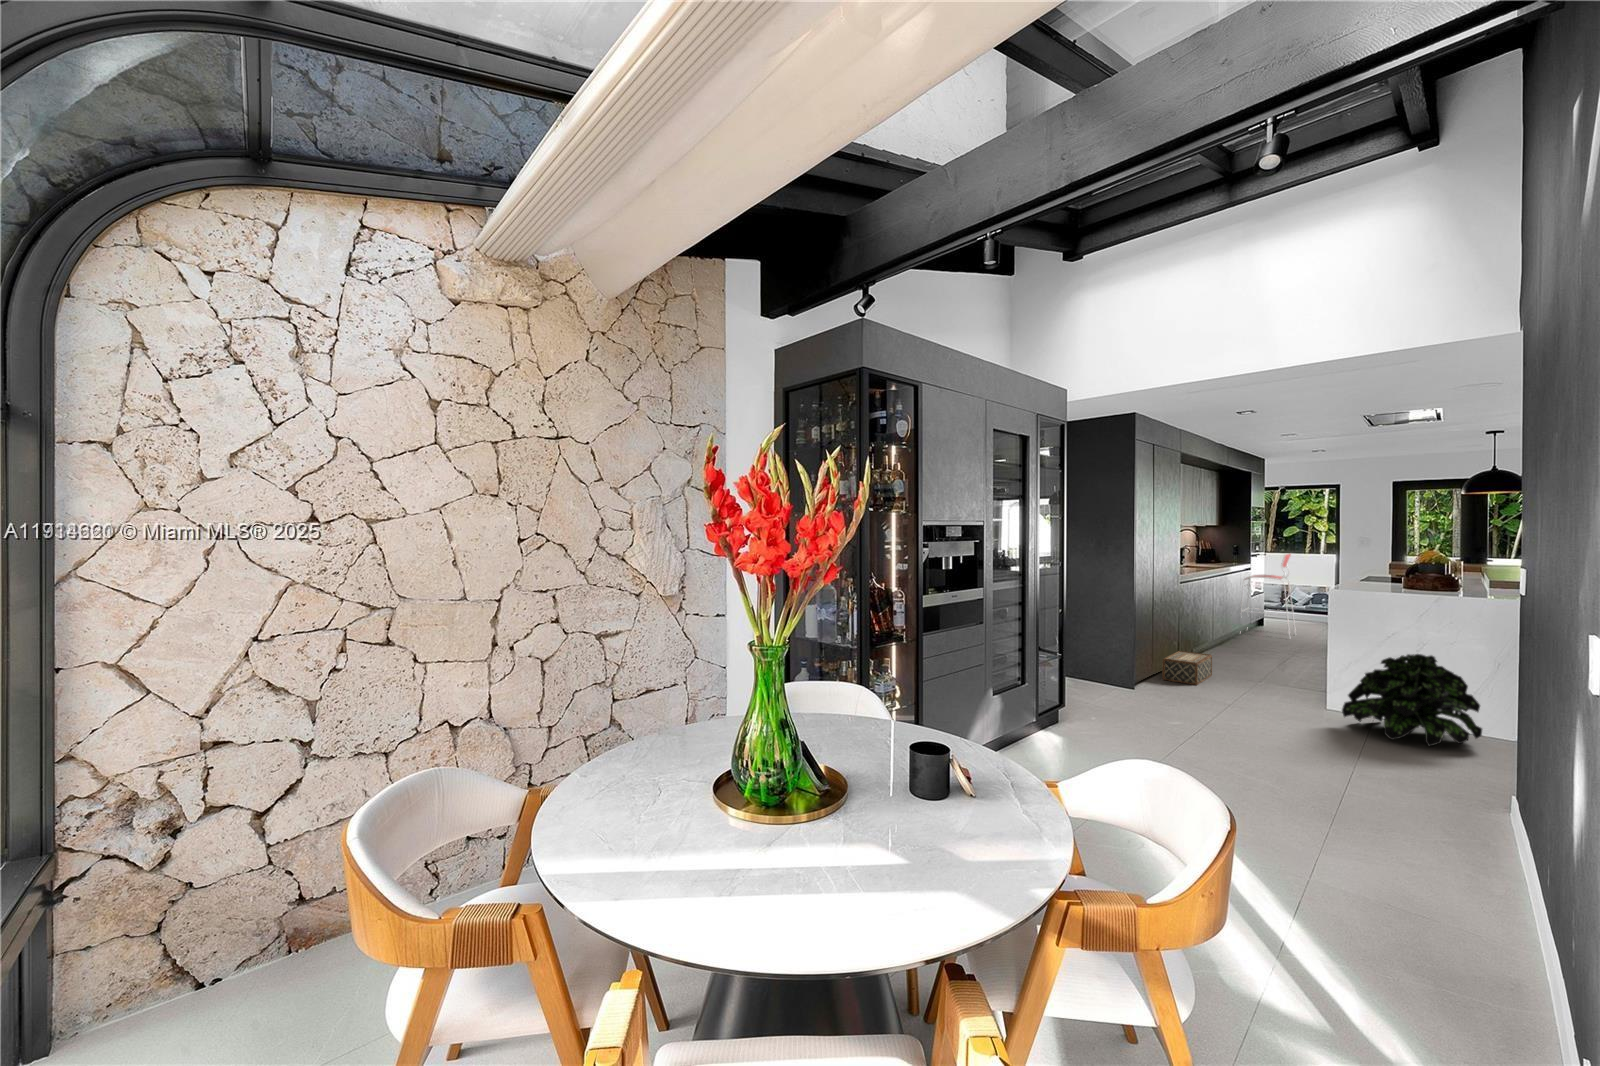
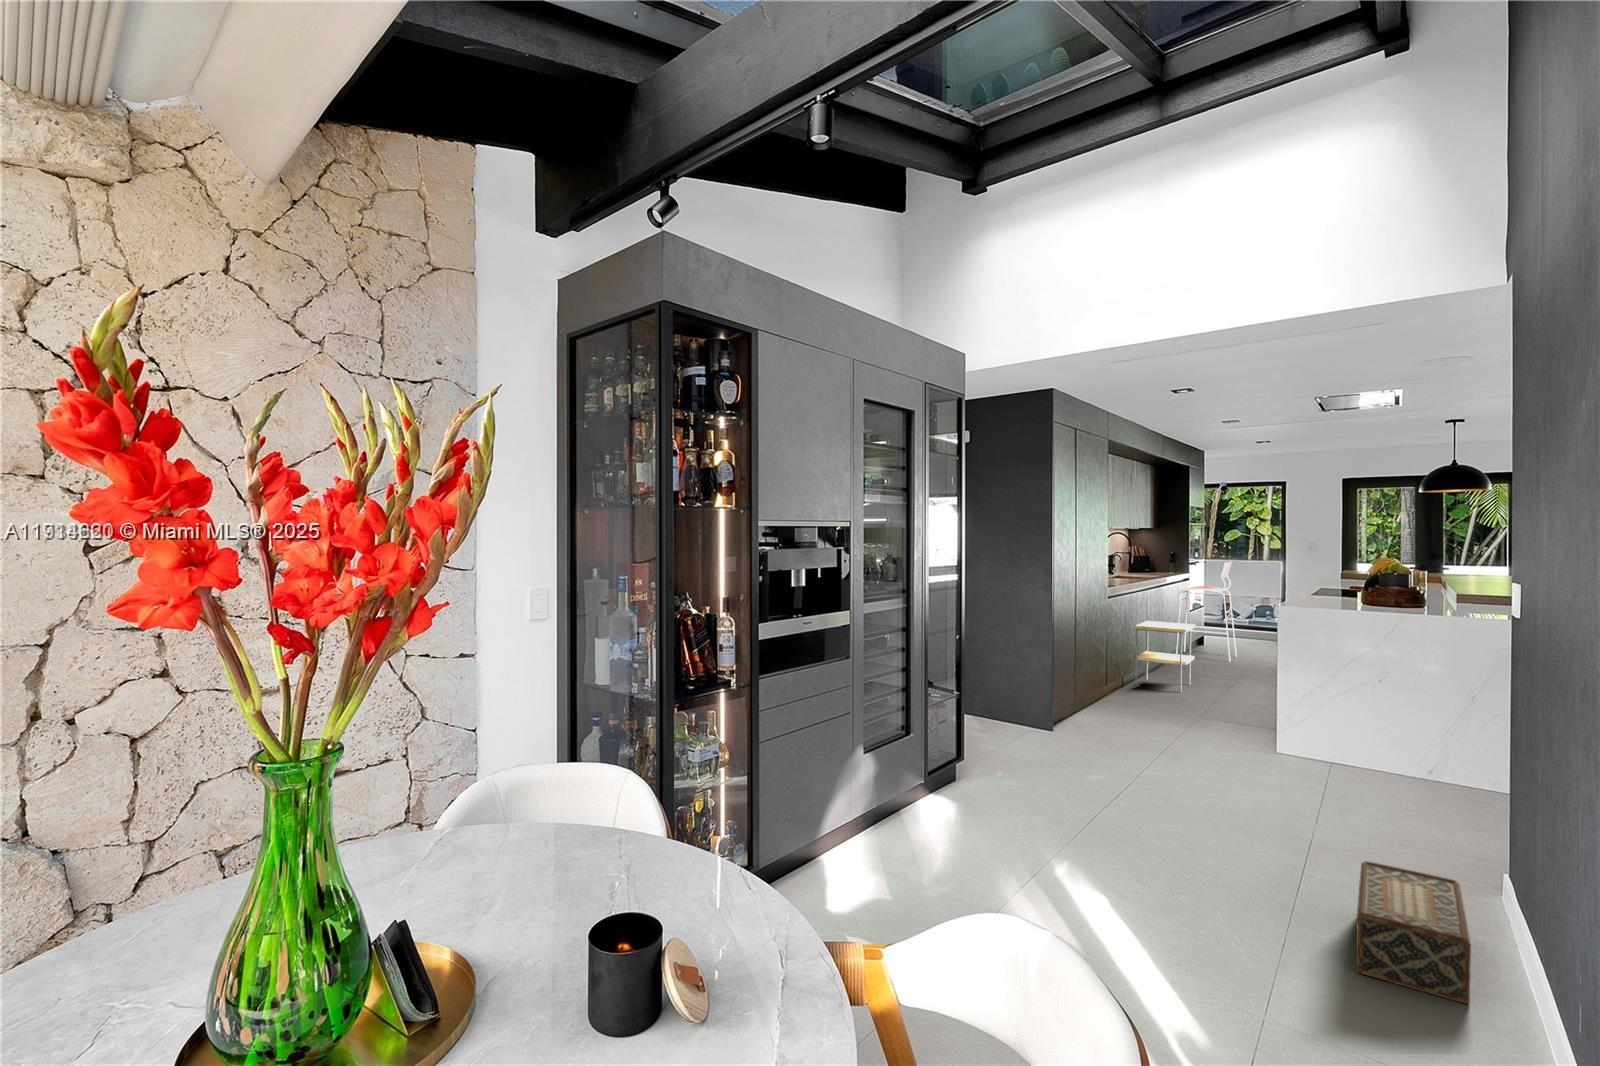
side table: none [1204,603,1259,663] -> present [1135,621,1196,692]
woven basket: present [1162,651,1212,685] -> present [1356,861,1471,1004]
potted plant: present [1342,654,1482,746] -> none [1281,682,1430,794]

